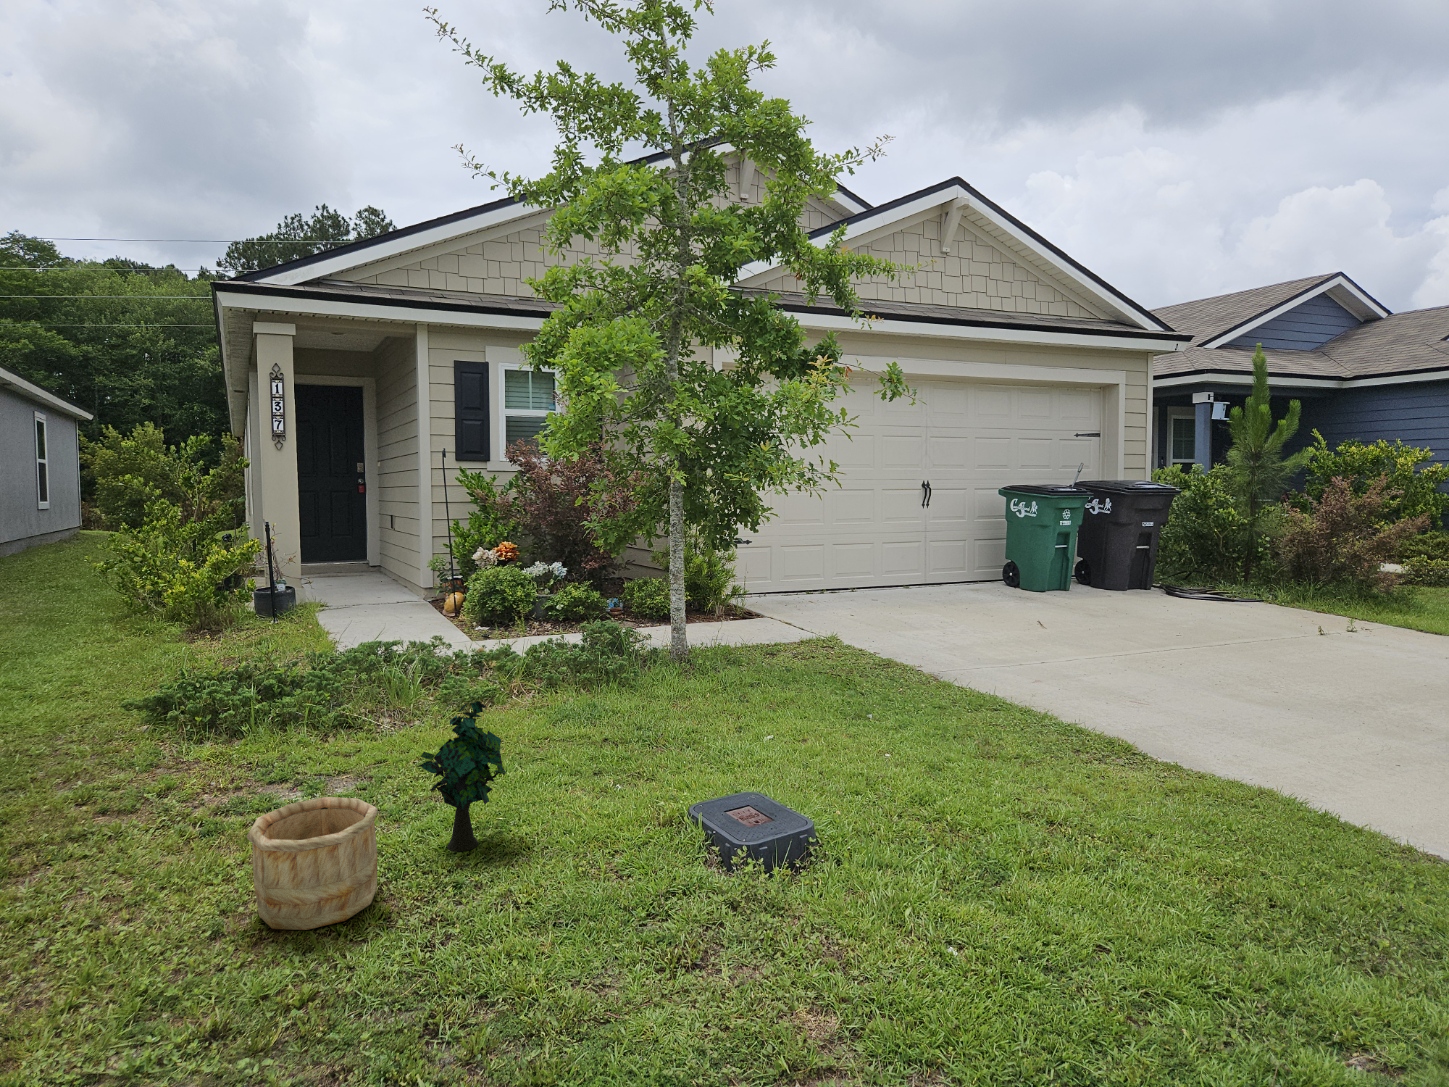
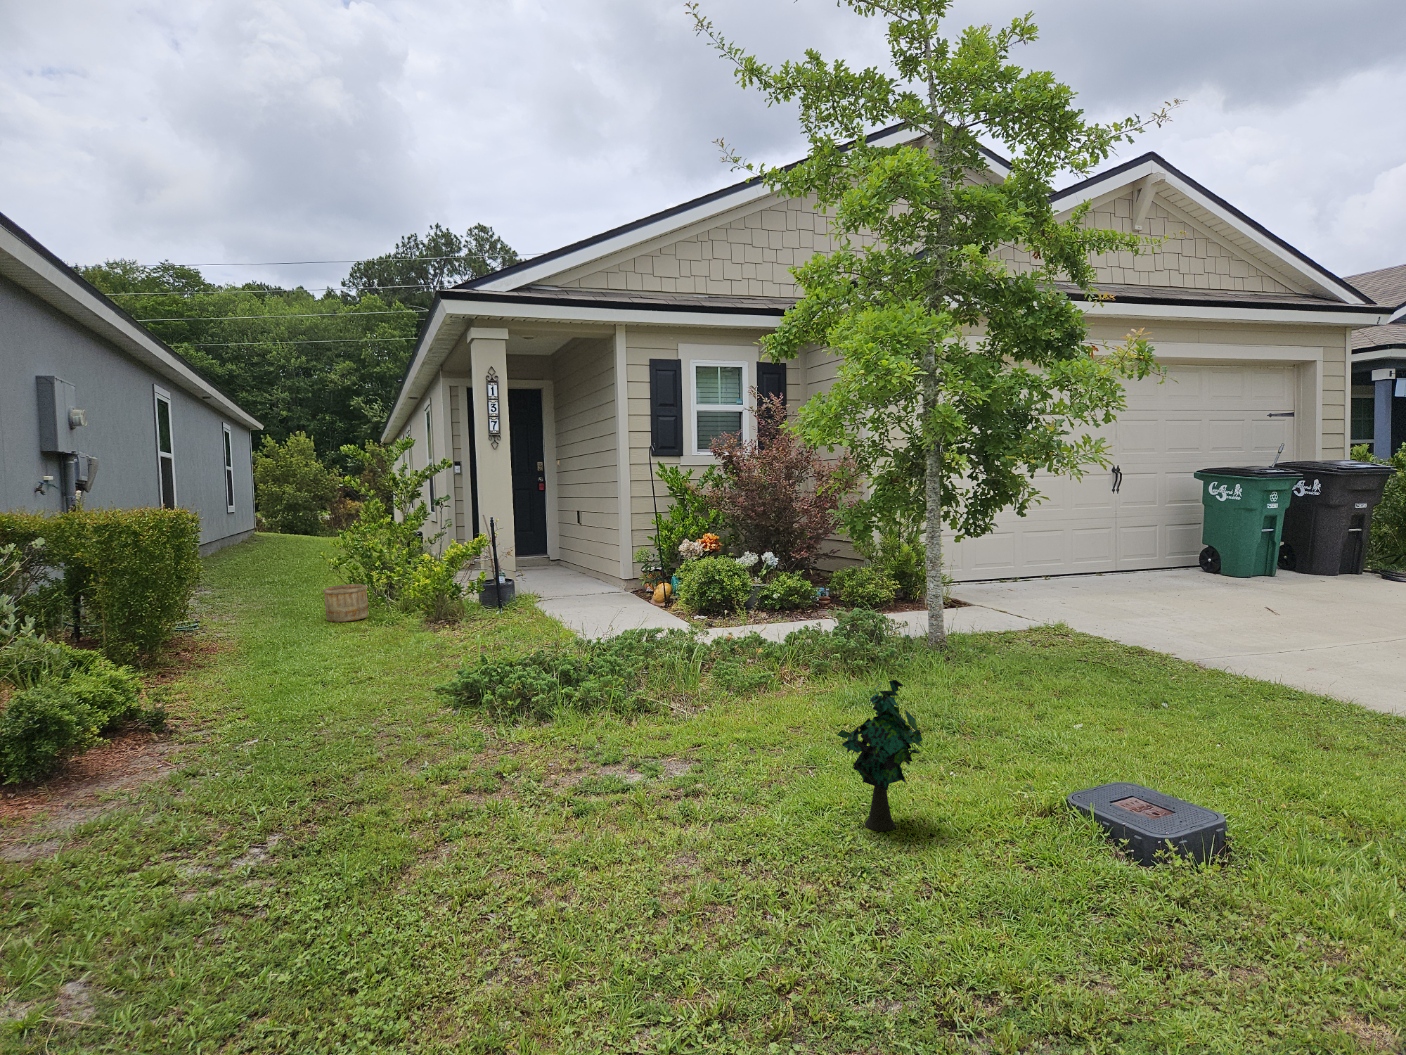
wooden bucket: present [247,797,378,930] -> present [323,584,368,622]

